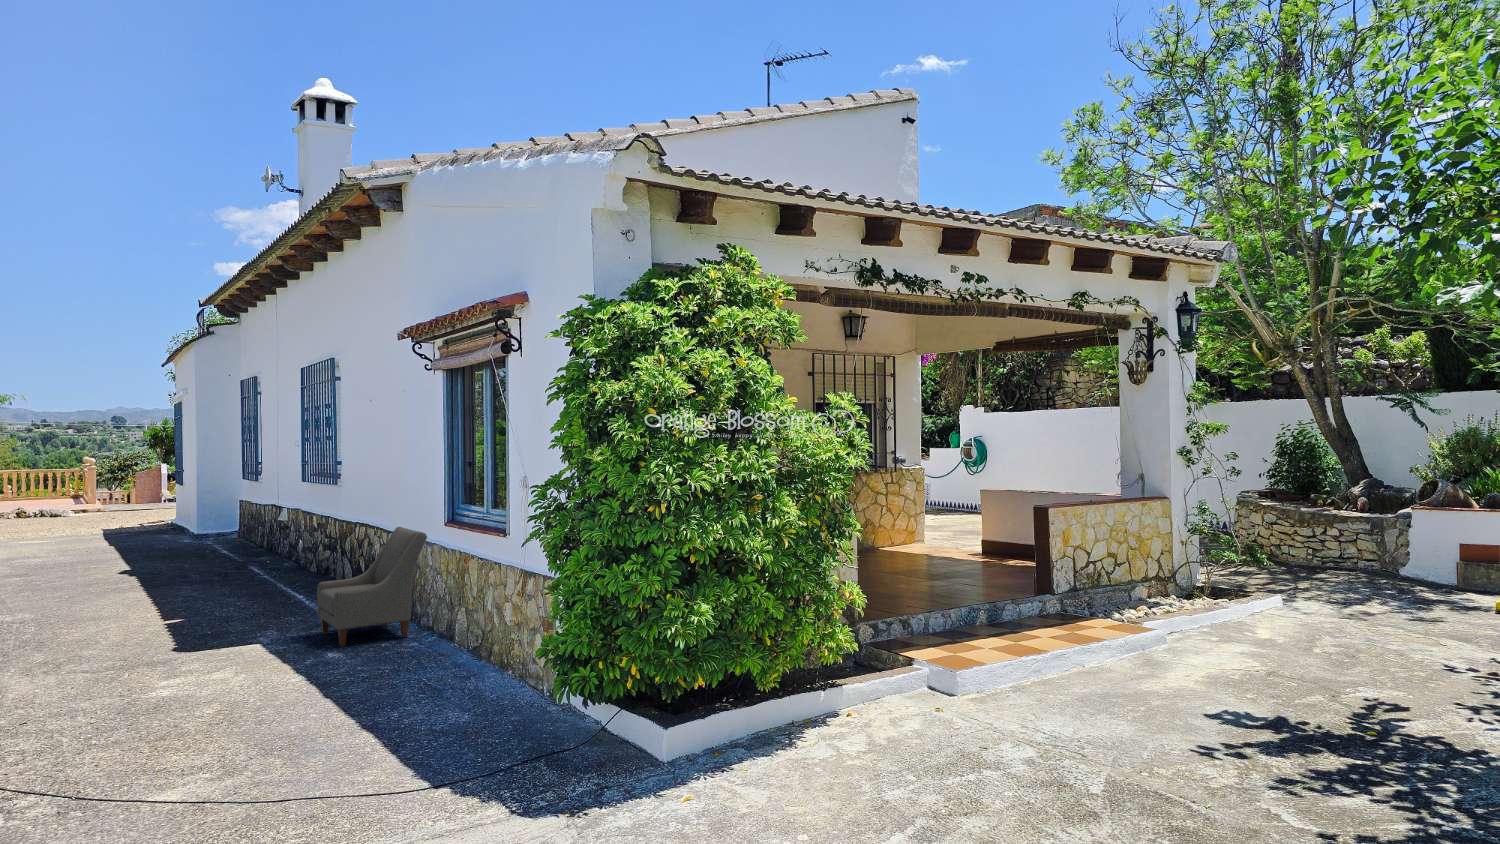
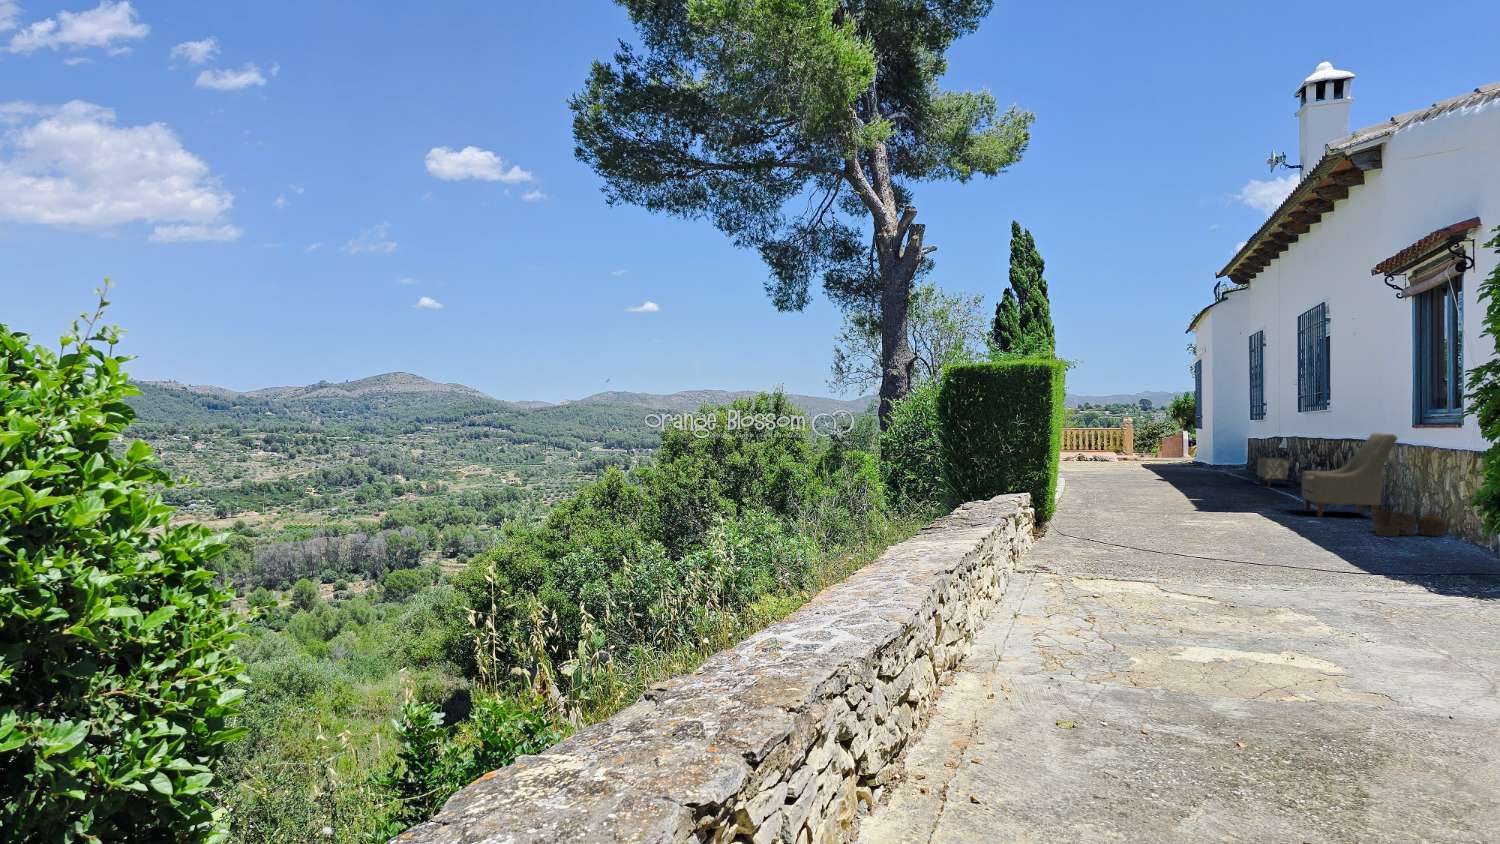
bench: none [254,533,302,574] -> present [1257,458,1295,488]
woven basket: none [413,641,491,689] -> present [1373,508,1446,536]

